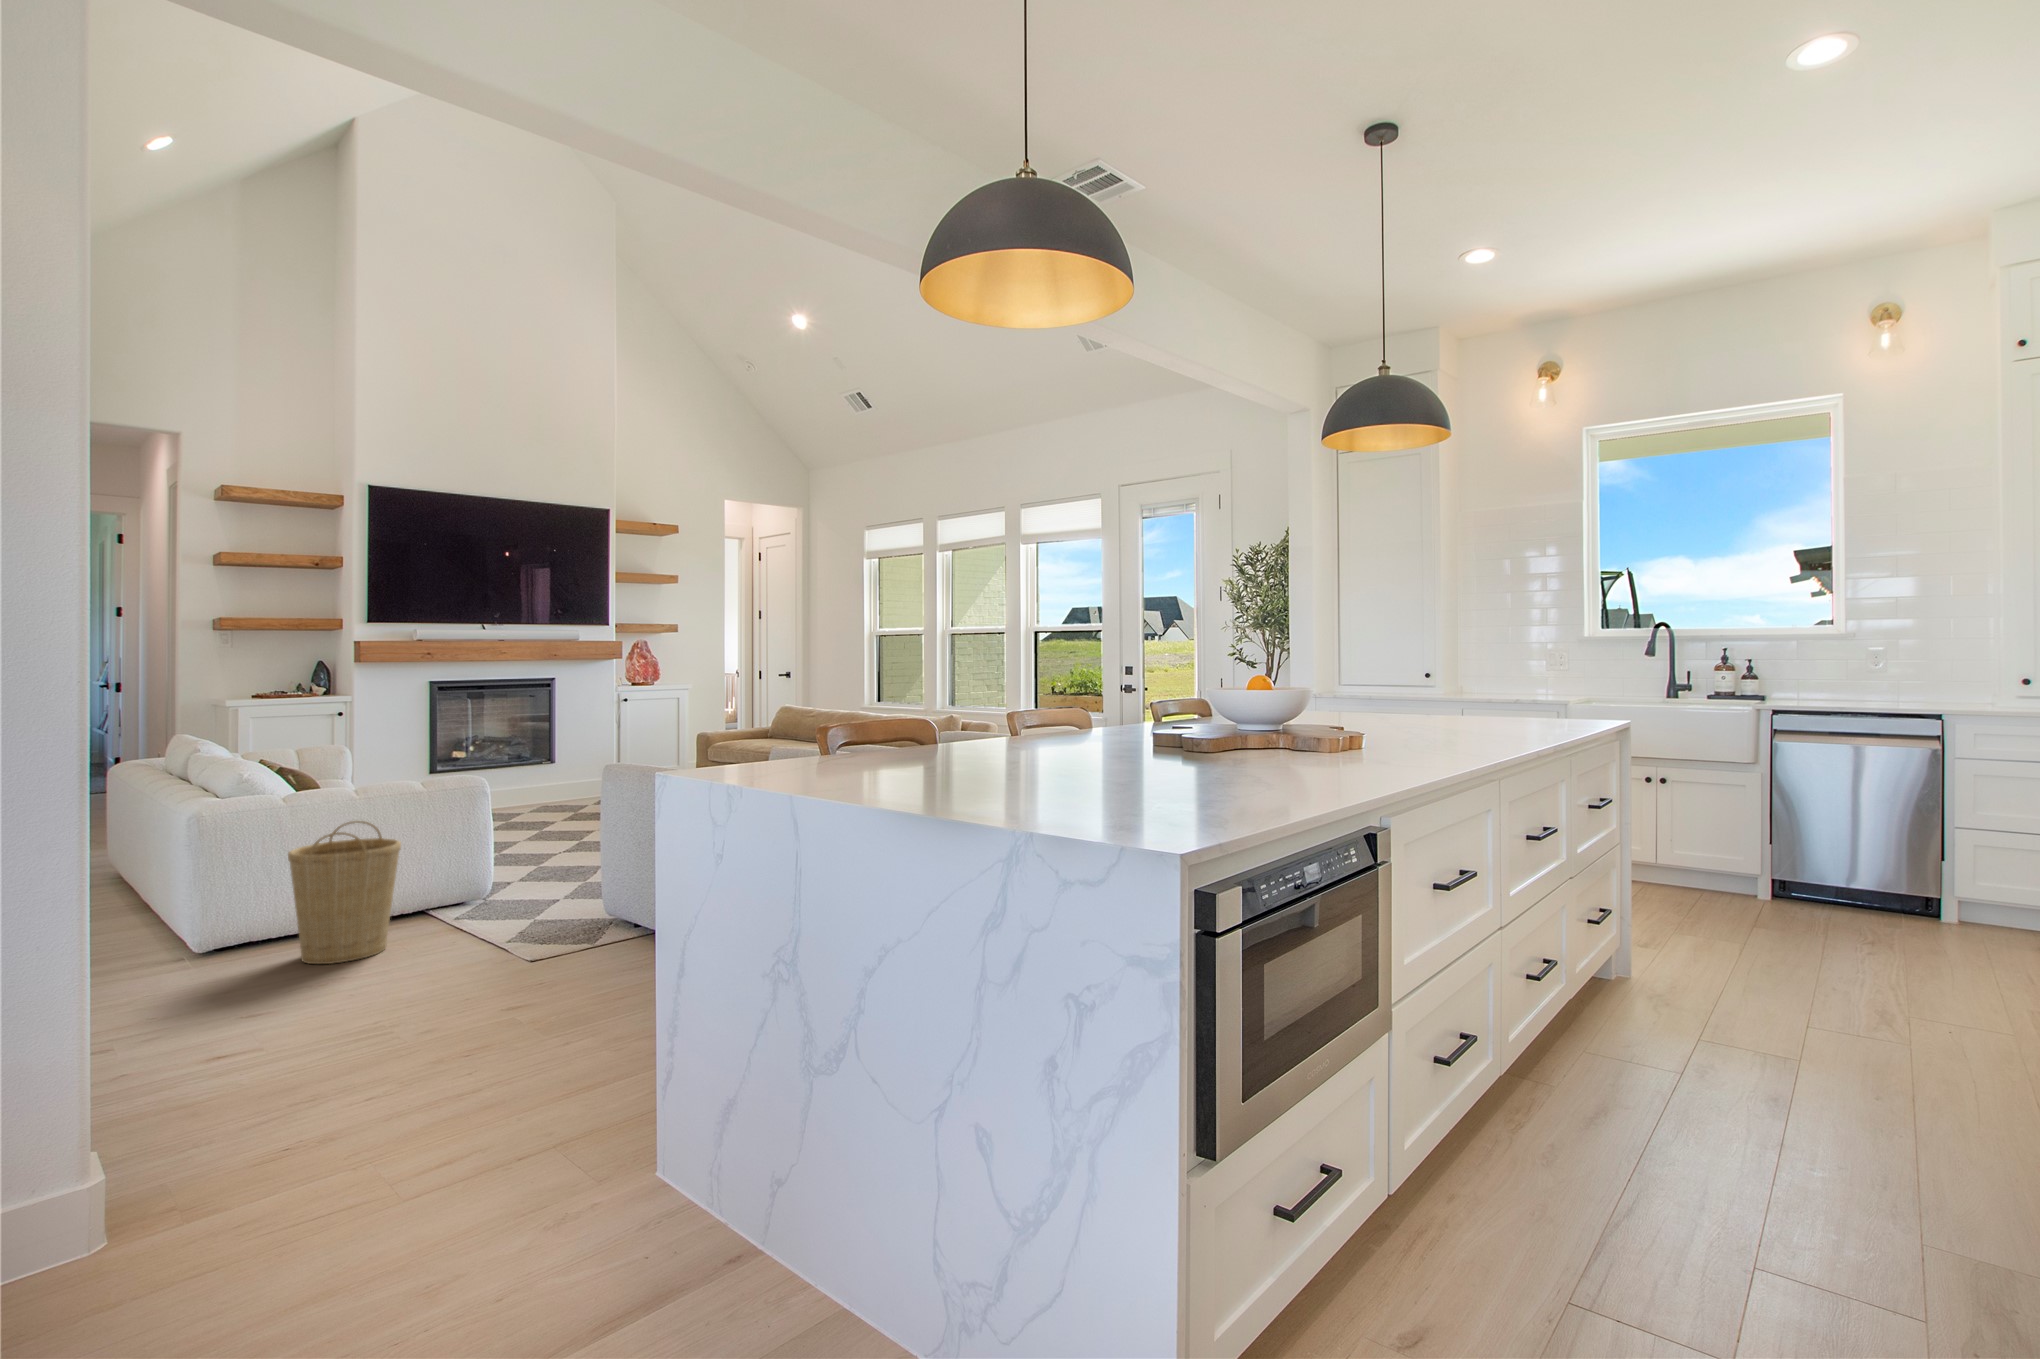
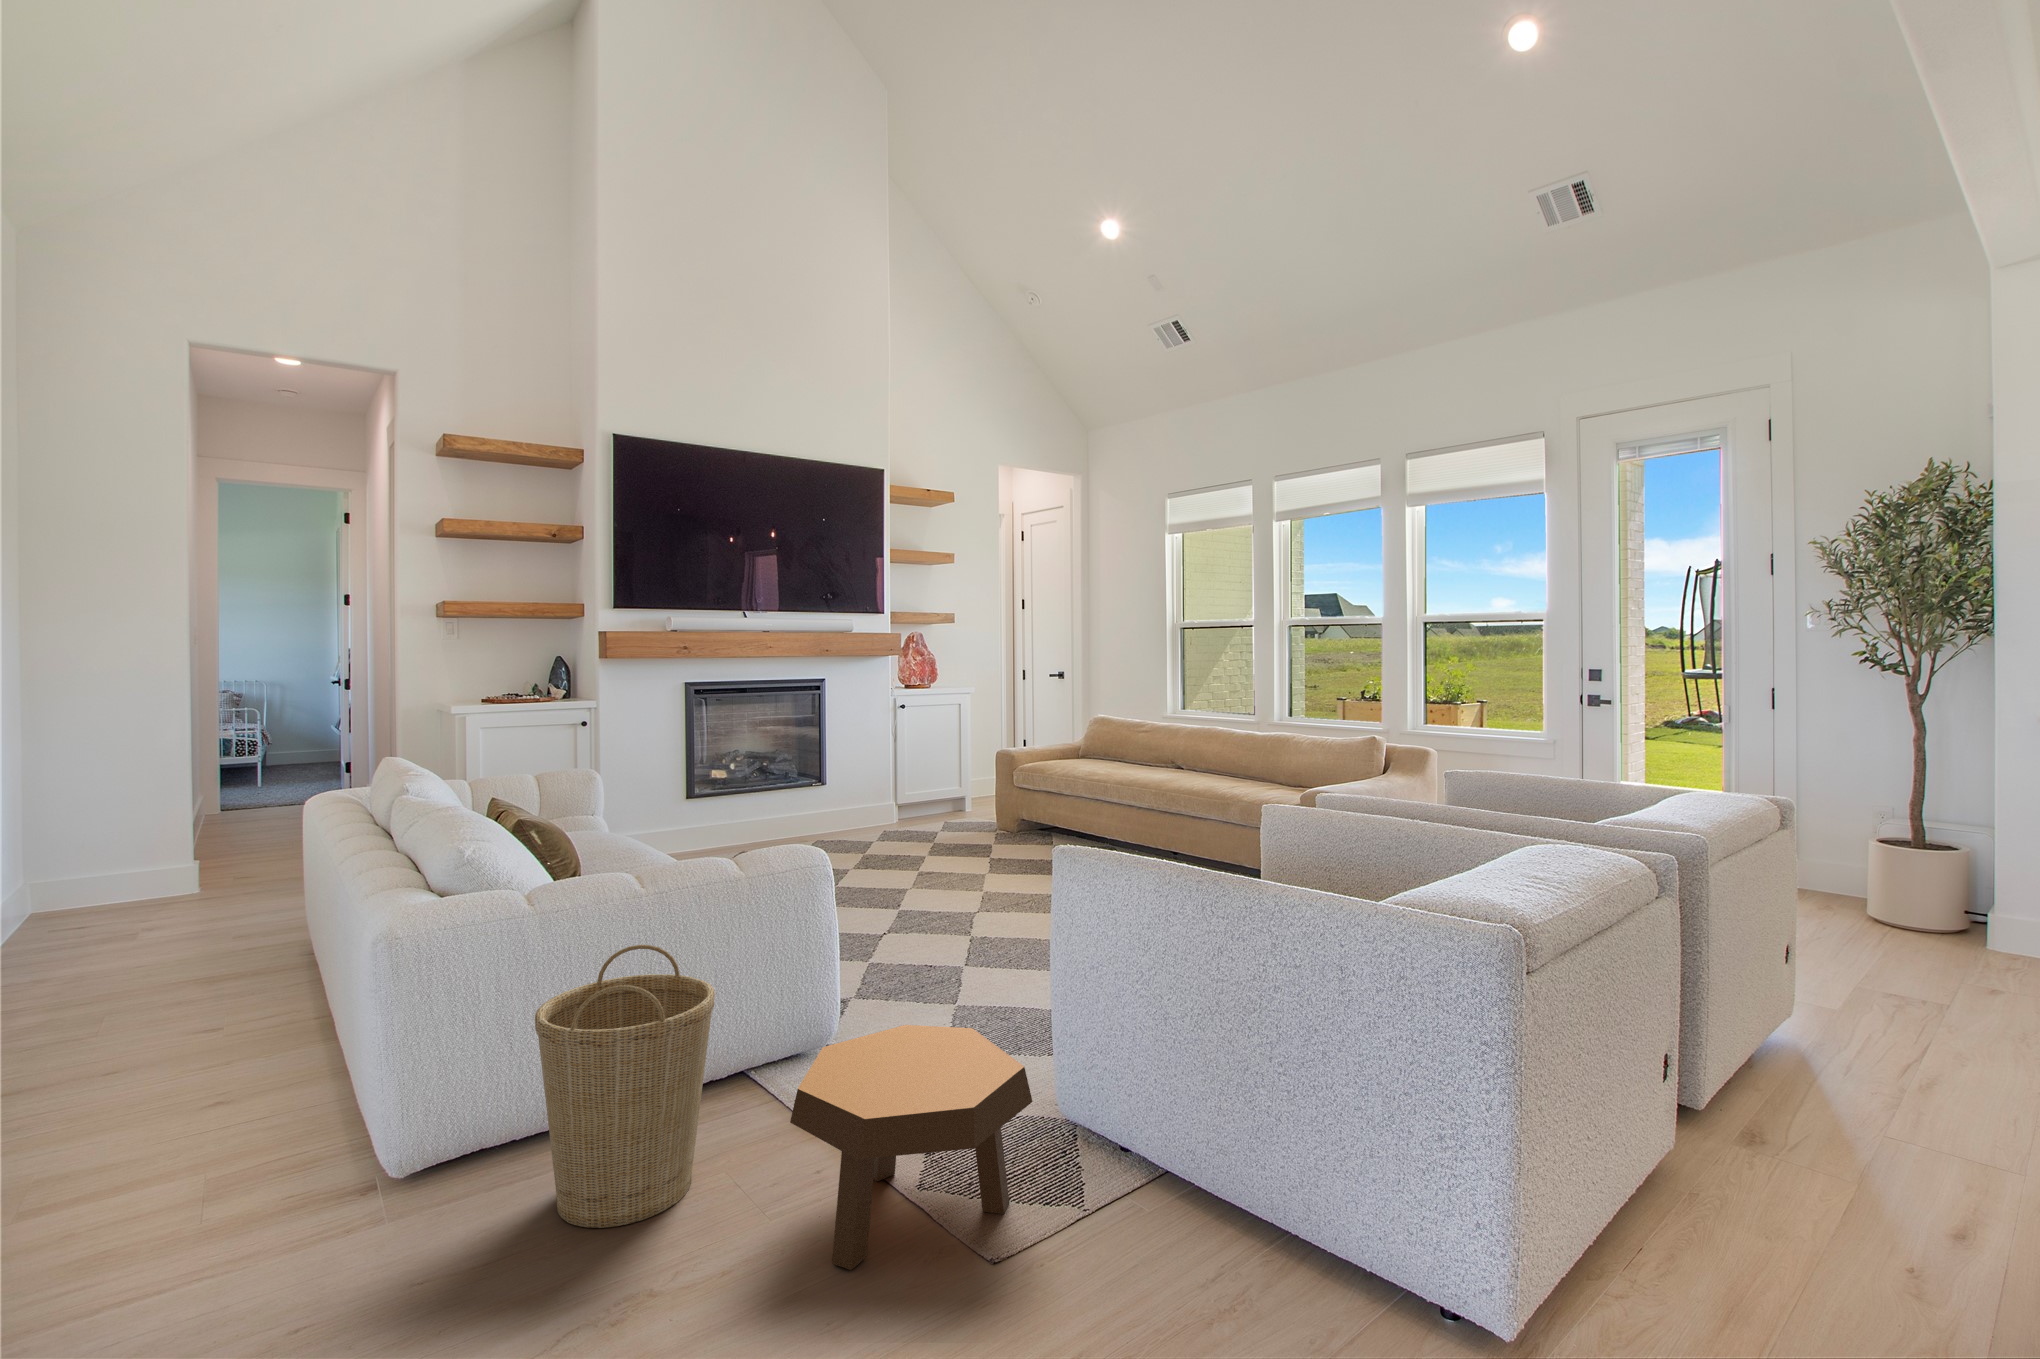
footstool: none [438,863,582,967] -> present [790,1025,1033,1270]

